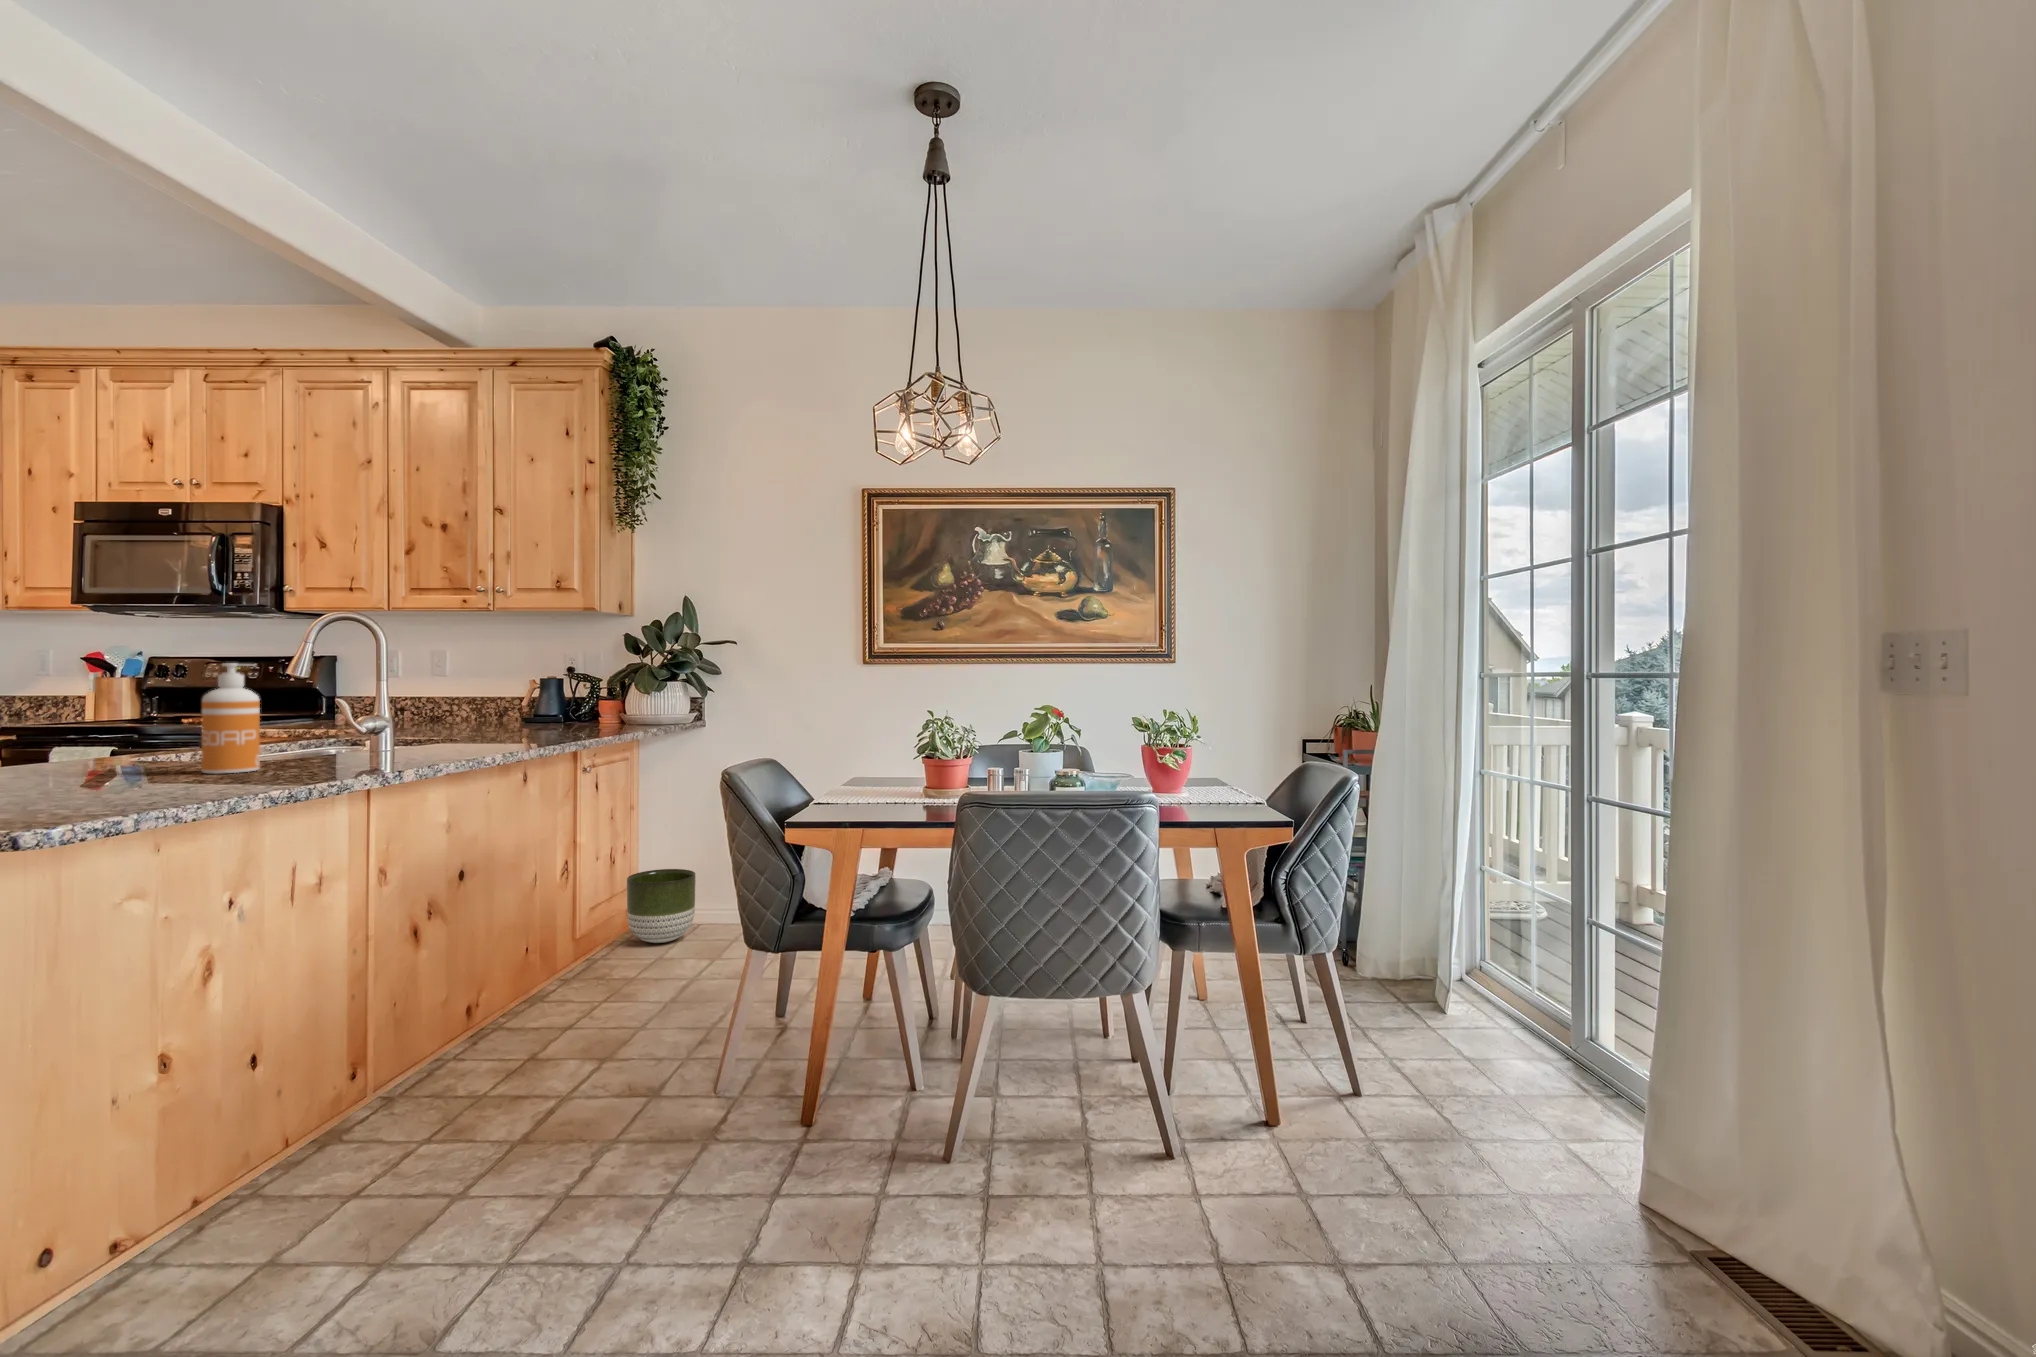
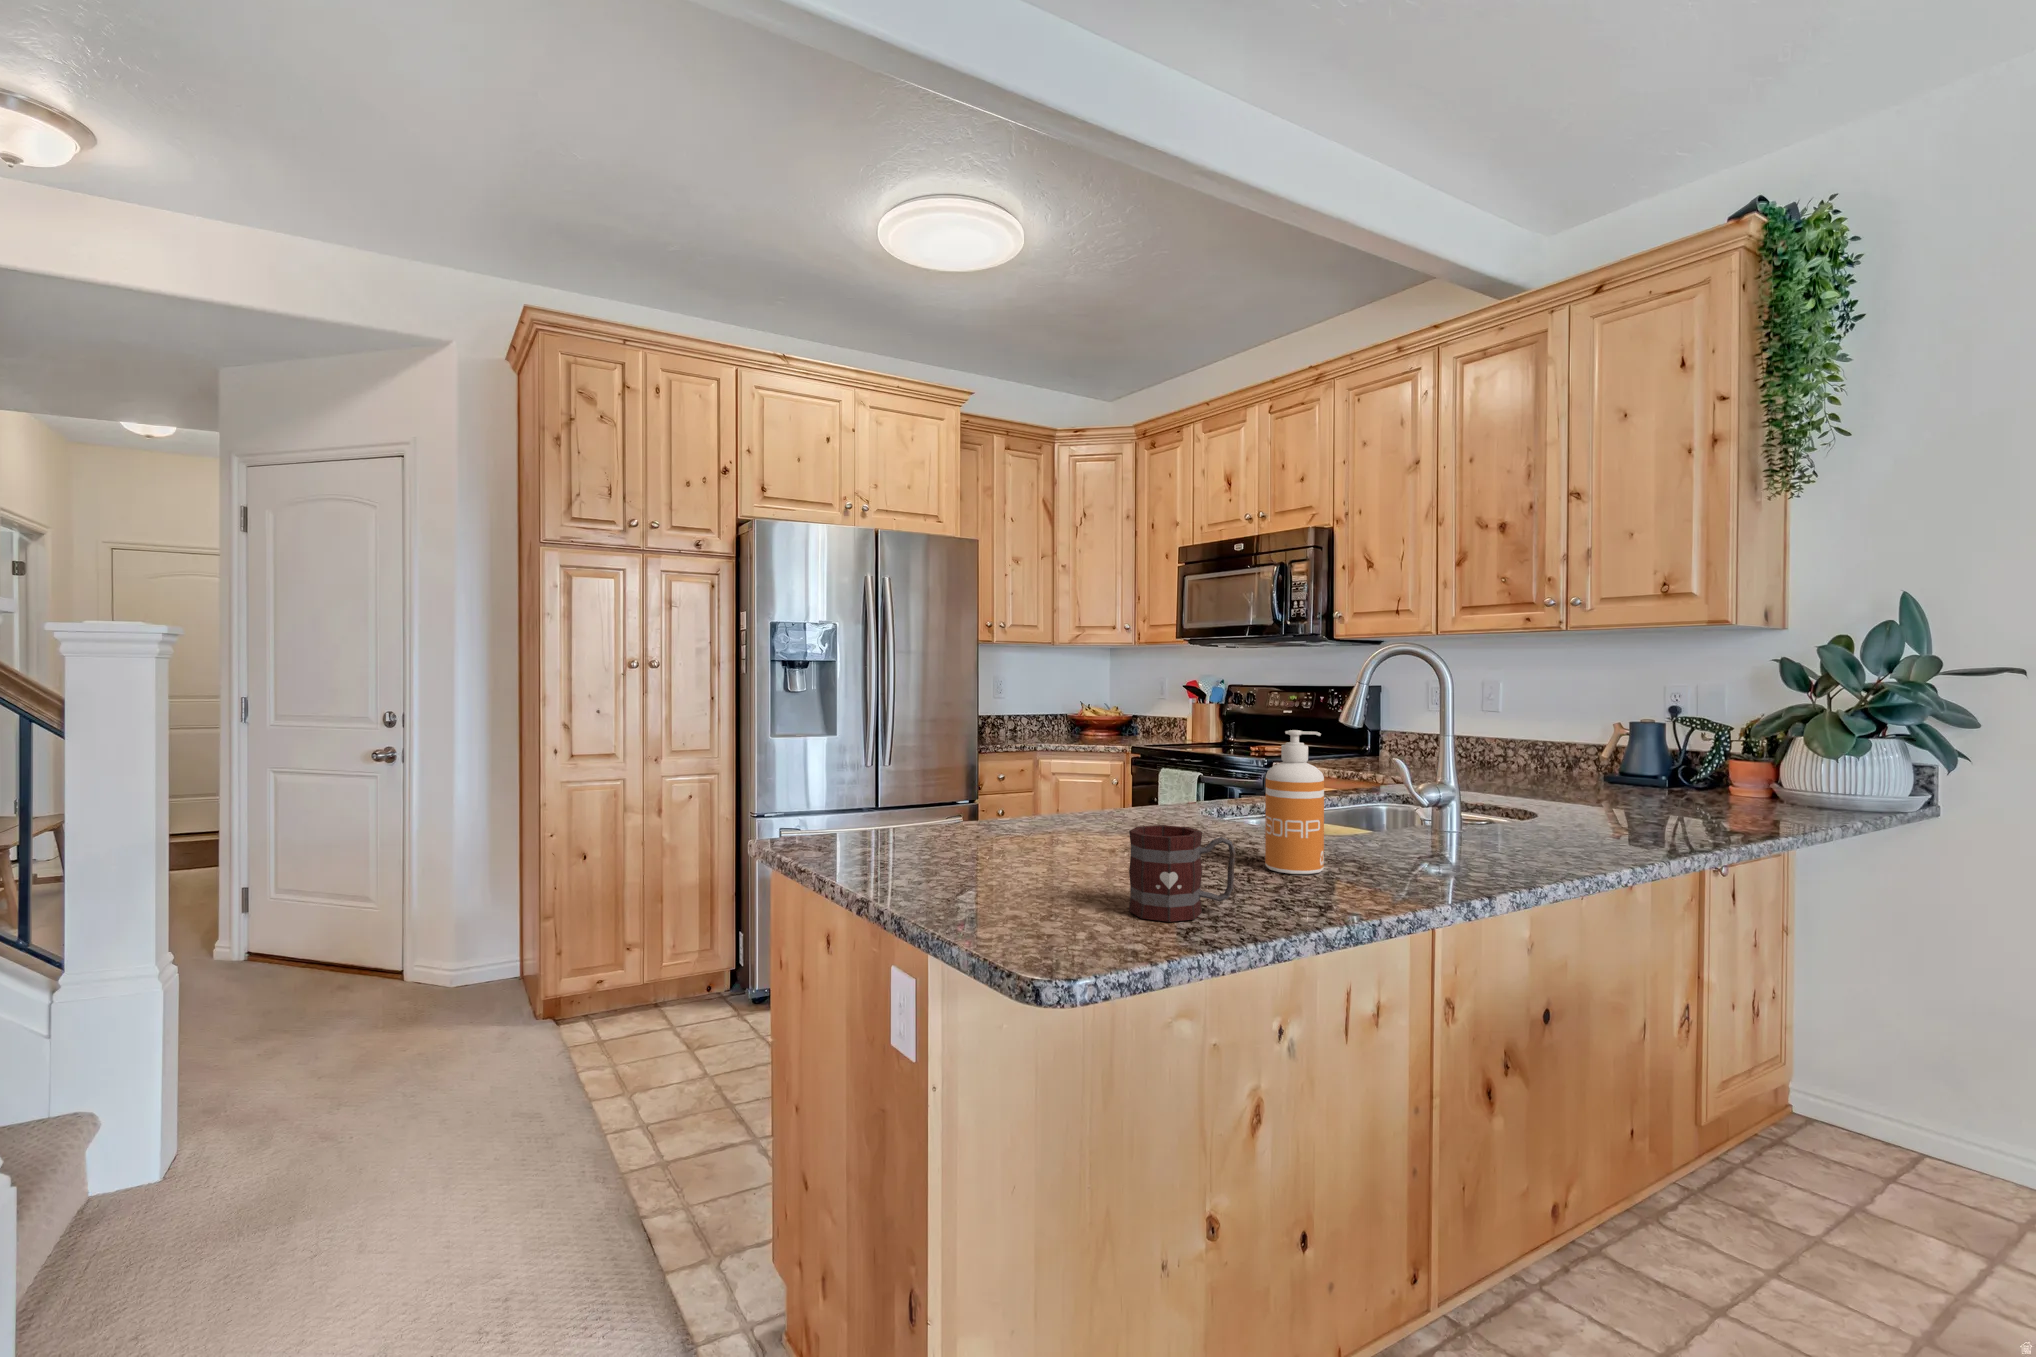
mug: none [57,729,173,799] -> present [1129,825,1236,922]
planter: present [627,869,696,943] -> none [1786,1039,1930,1179]

